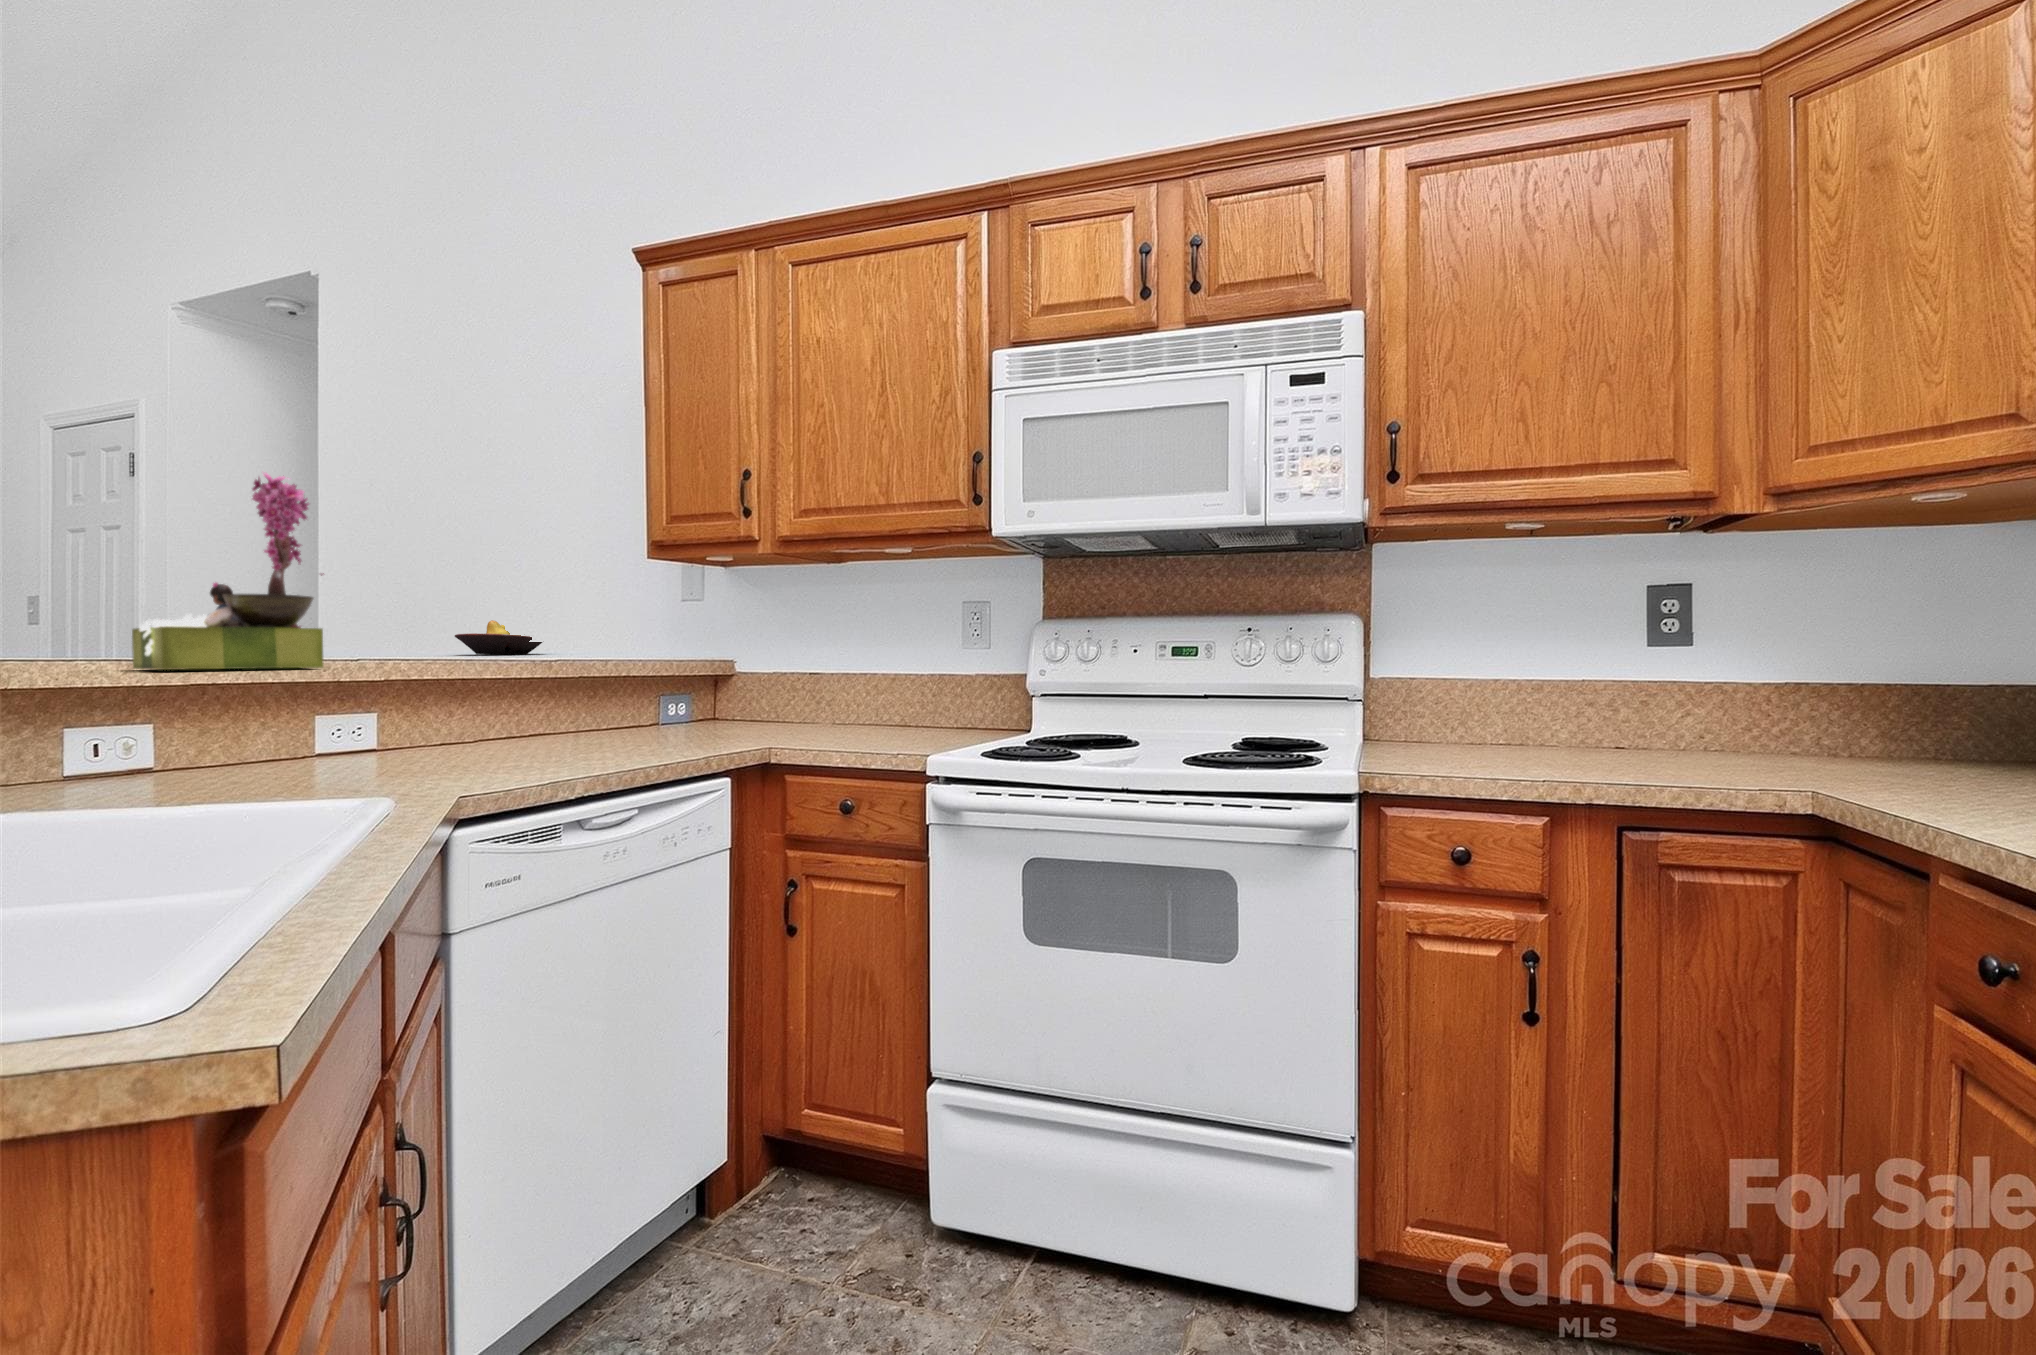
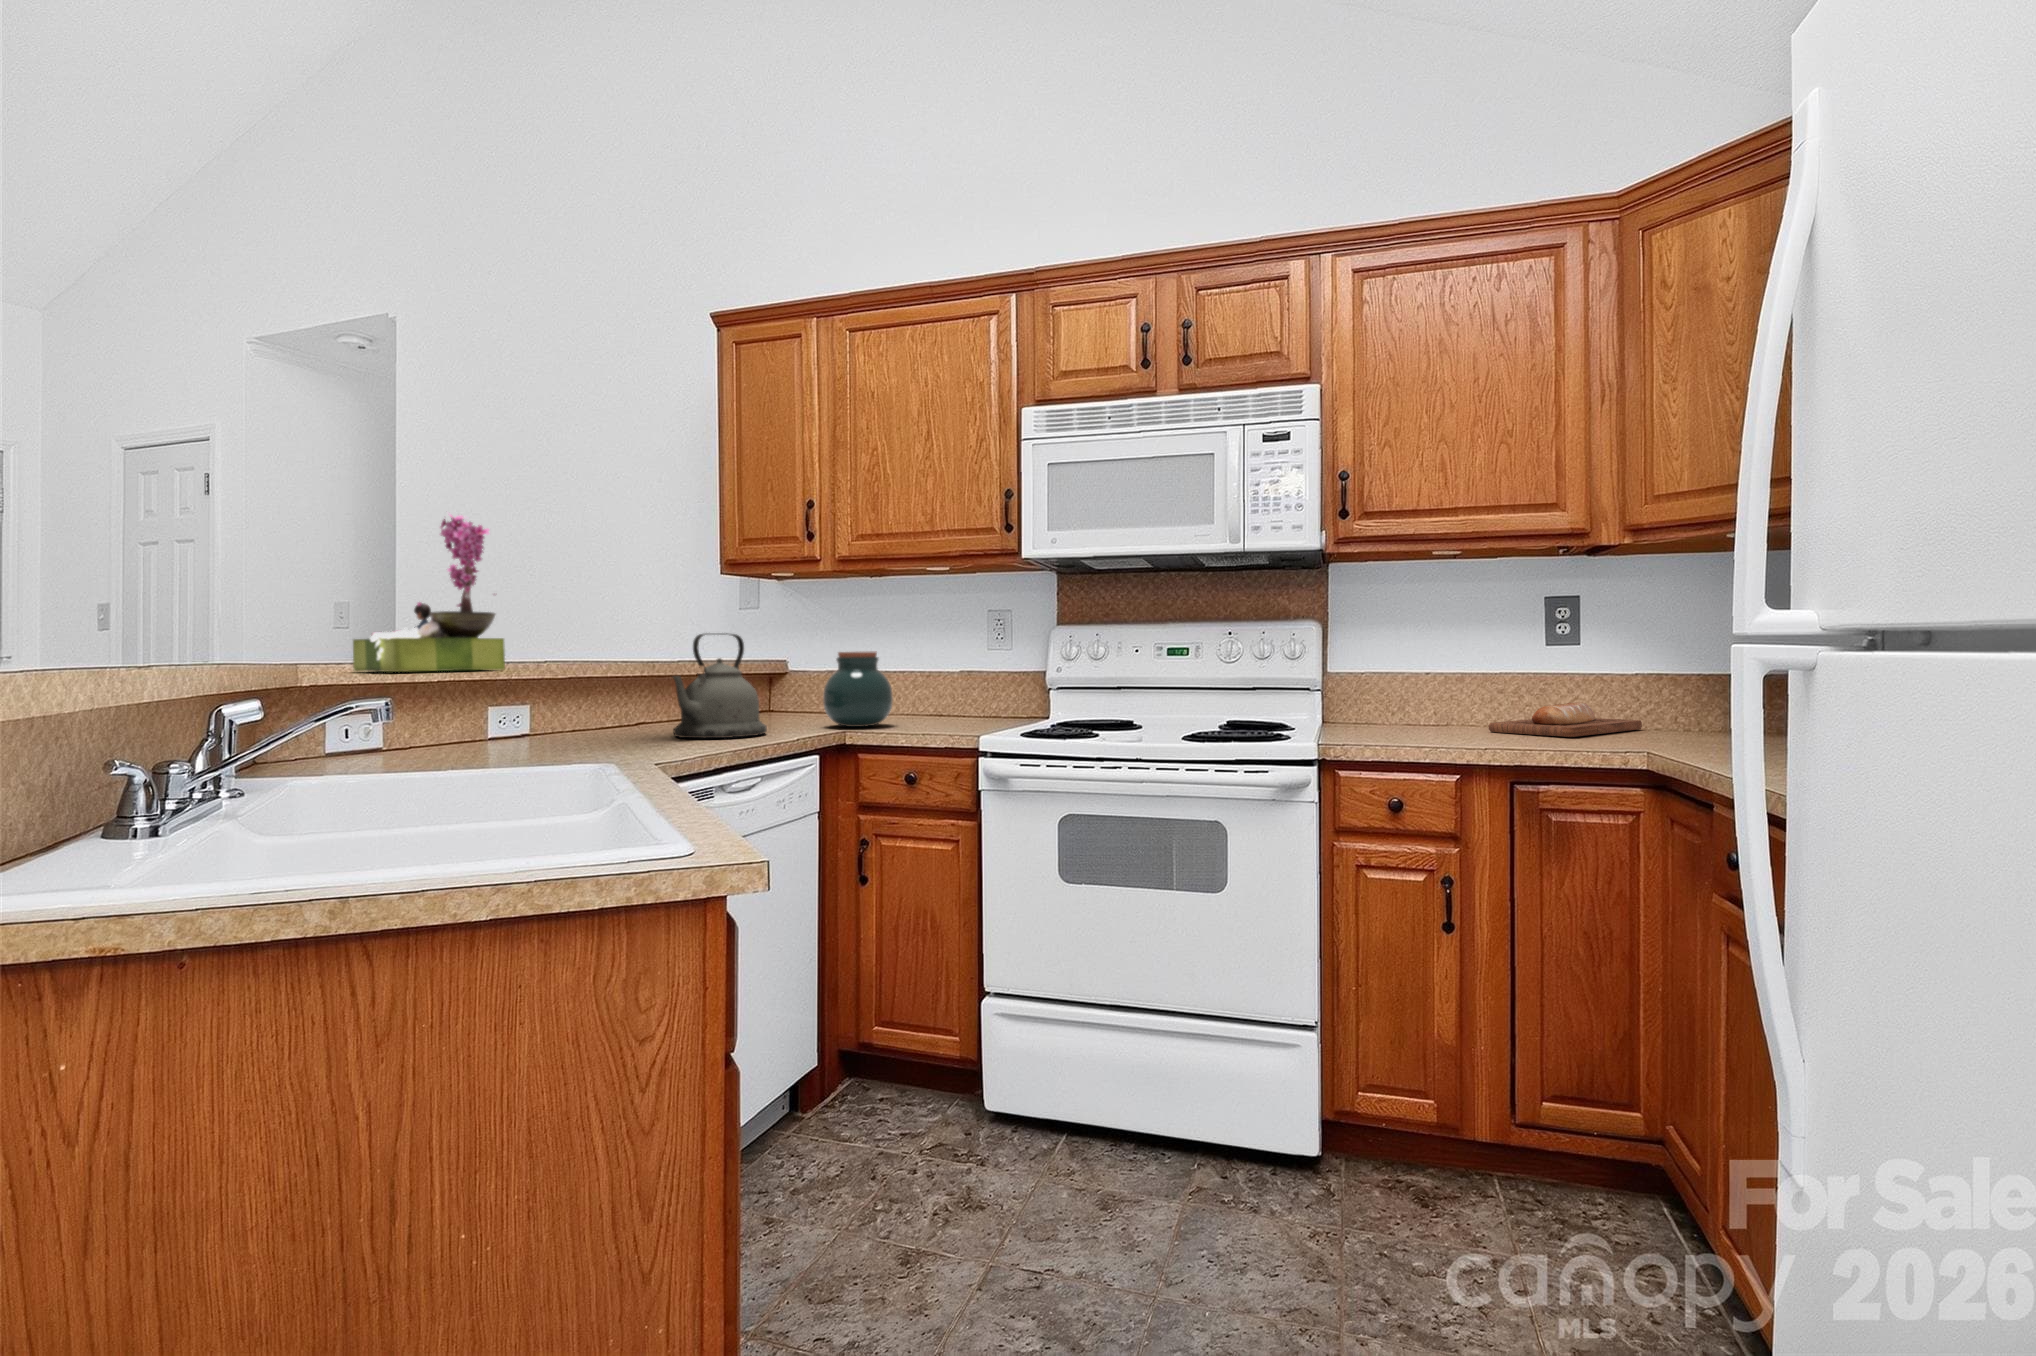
fruit bowl: present [455,620,542,654] -> none [533,628,610,657]
kettle: none [538,625,674,755] -> present [673,633,767,738]
jar: none [752,649,837,740] -> present [823,651,893,727]
bread loaf: none [1579,719,1779,765] -> present [1489,702,1642,737]

